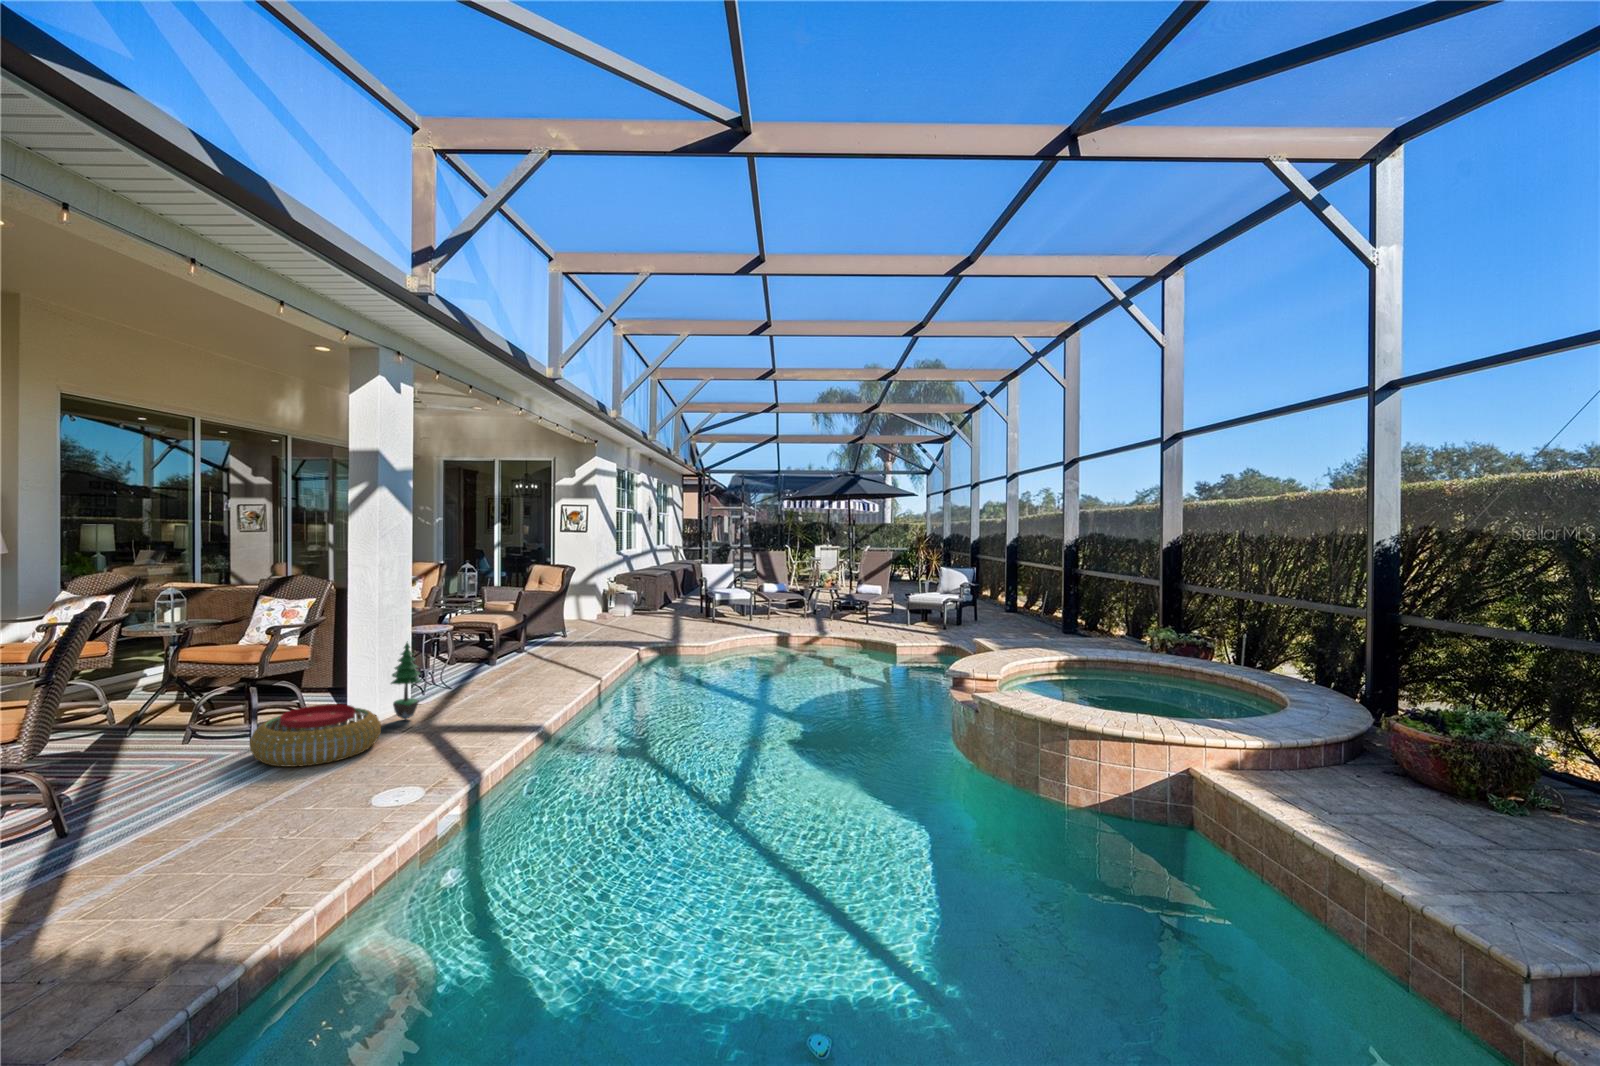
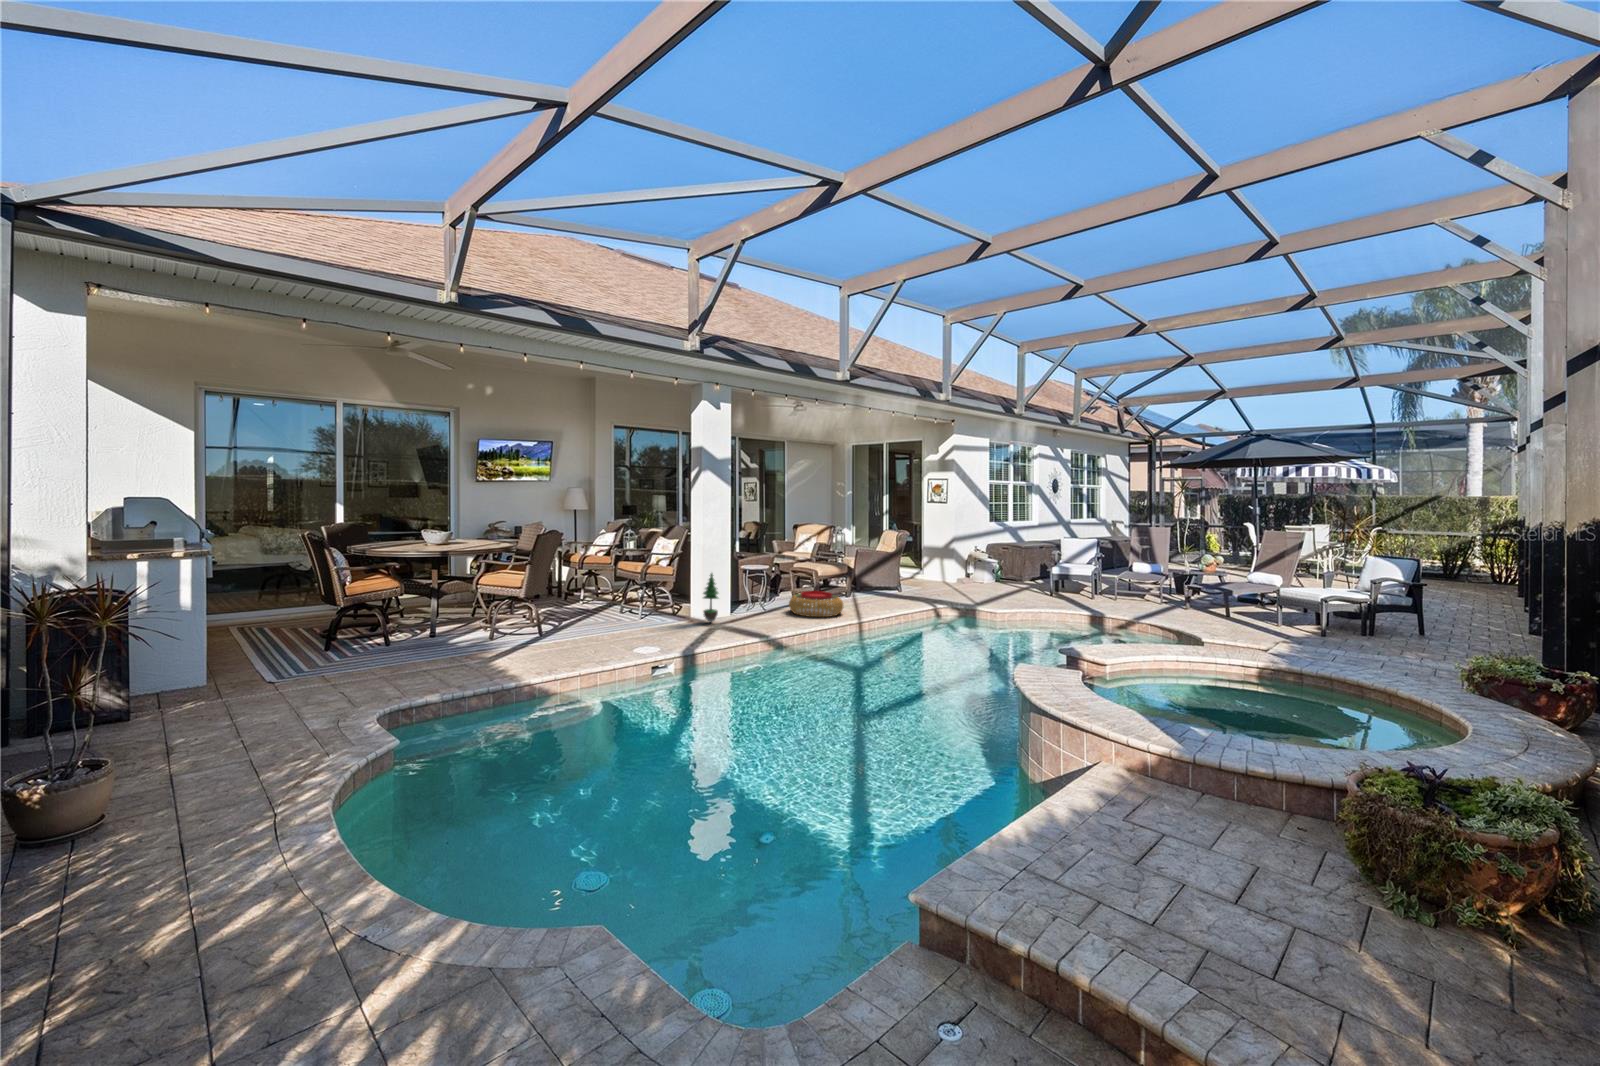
pouf: present [250,704,381,767] -> present [789,591,843,617]

